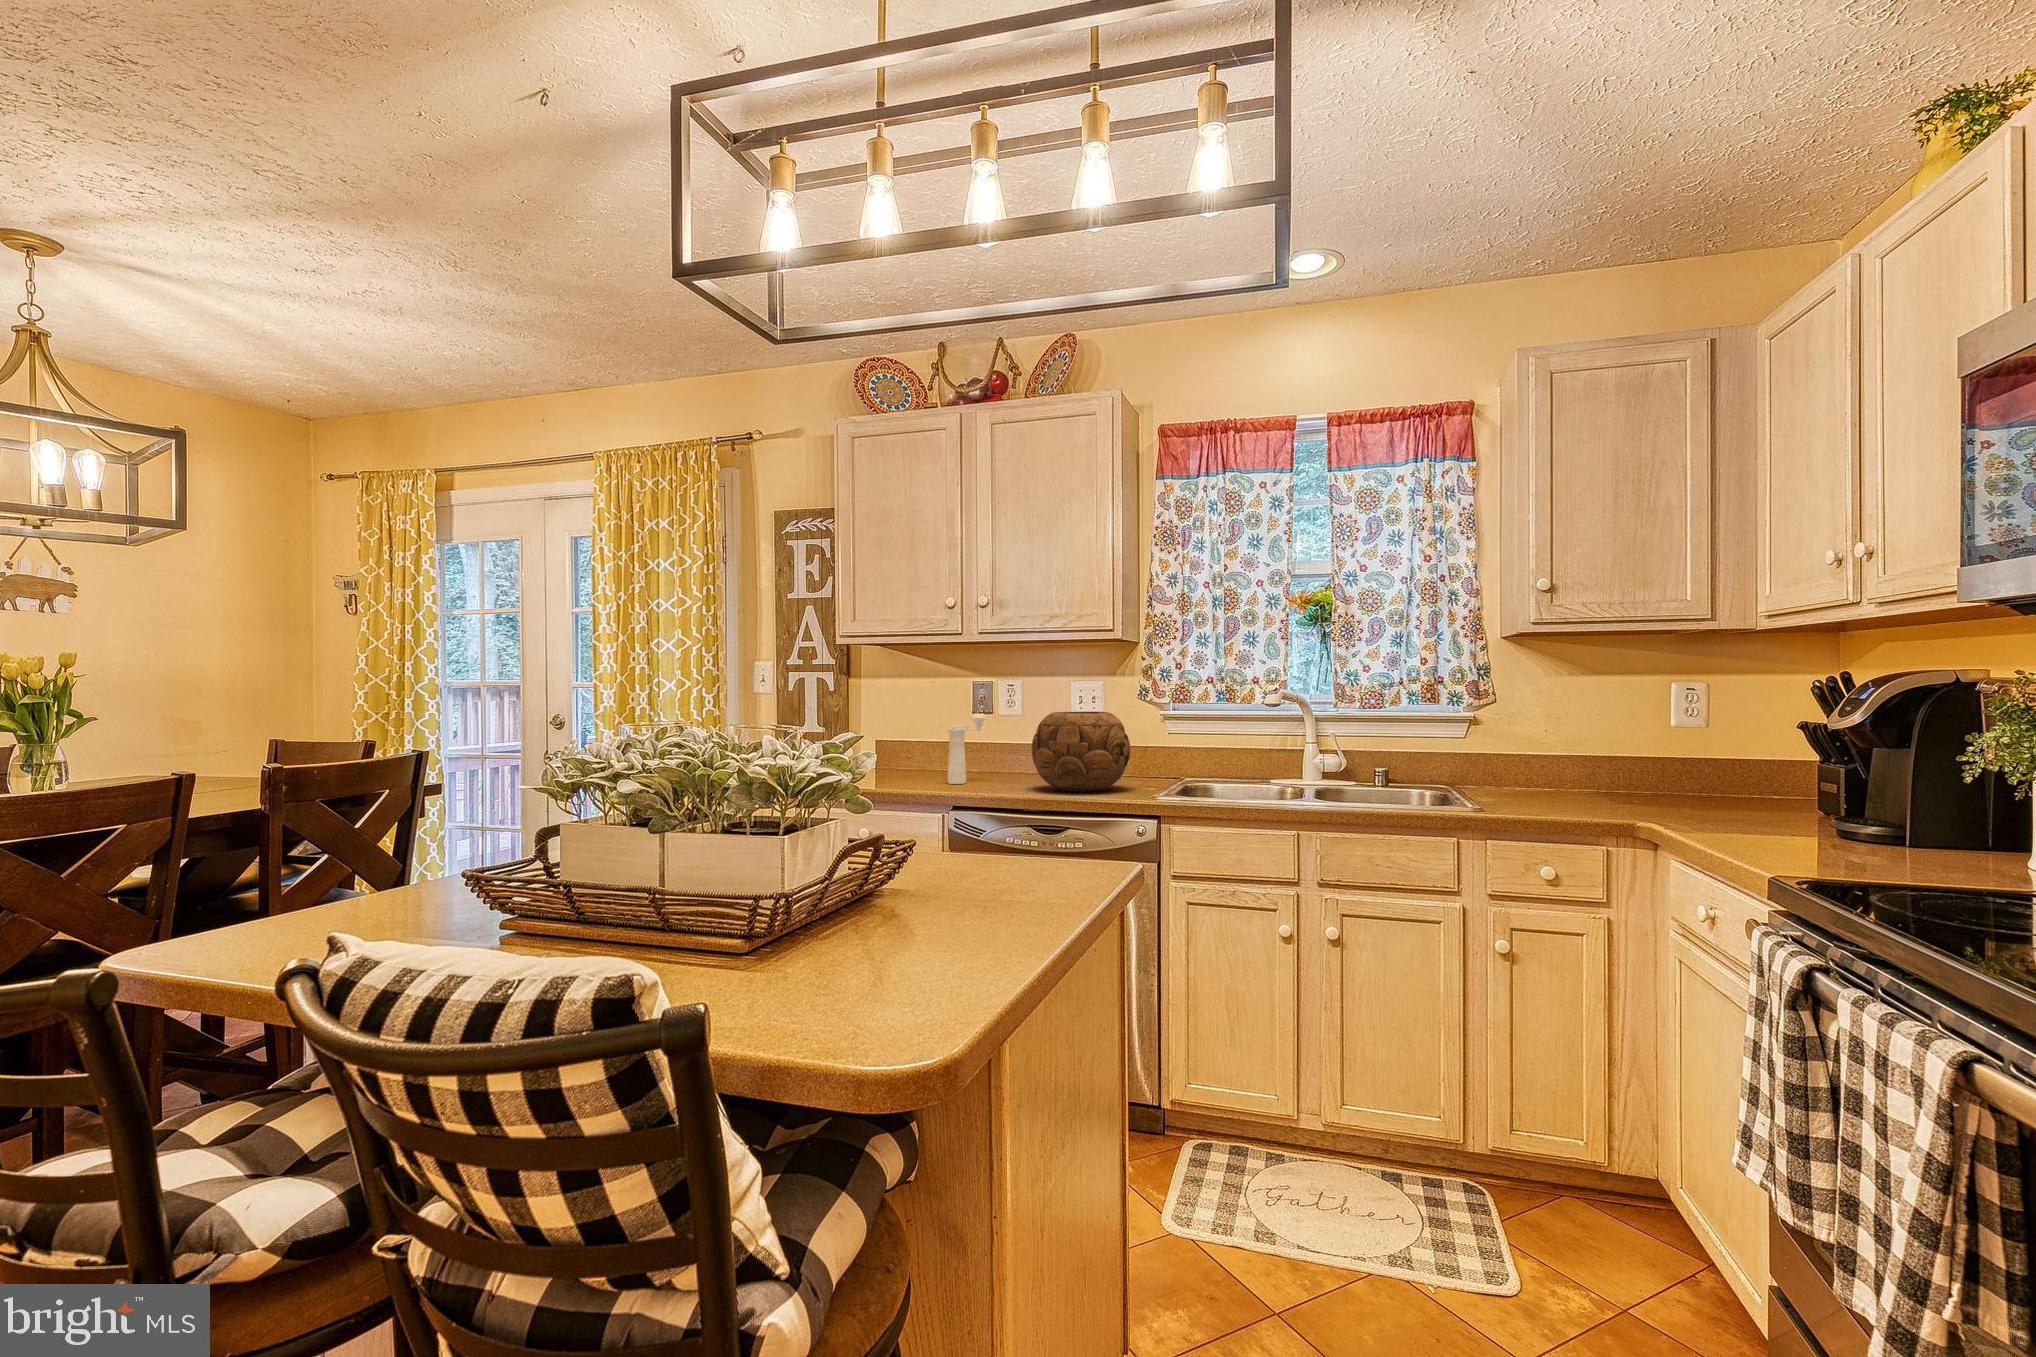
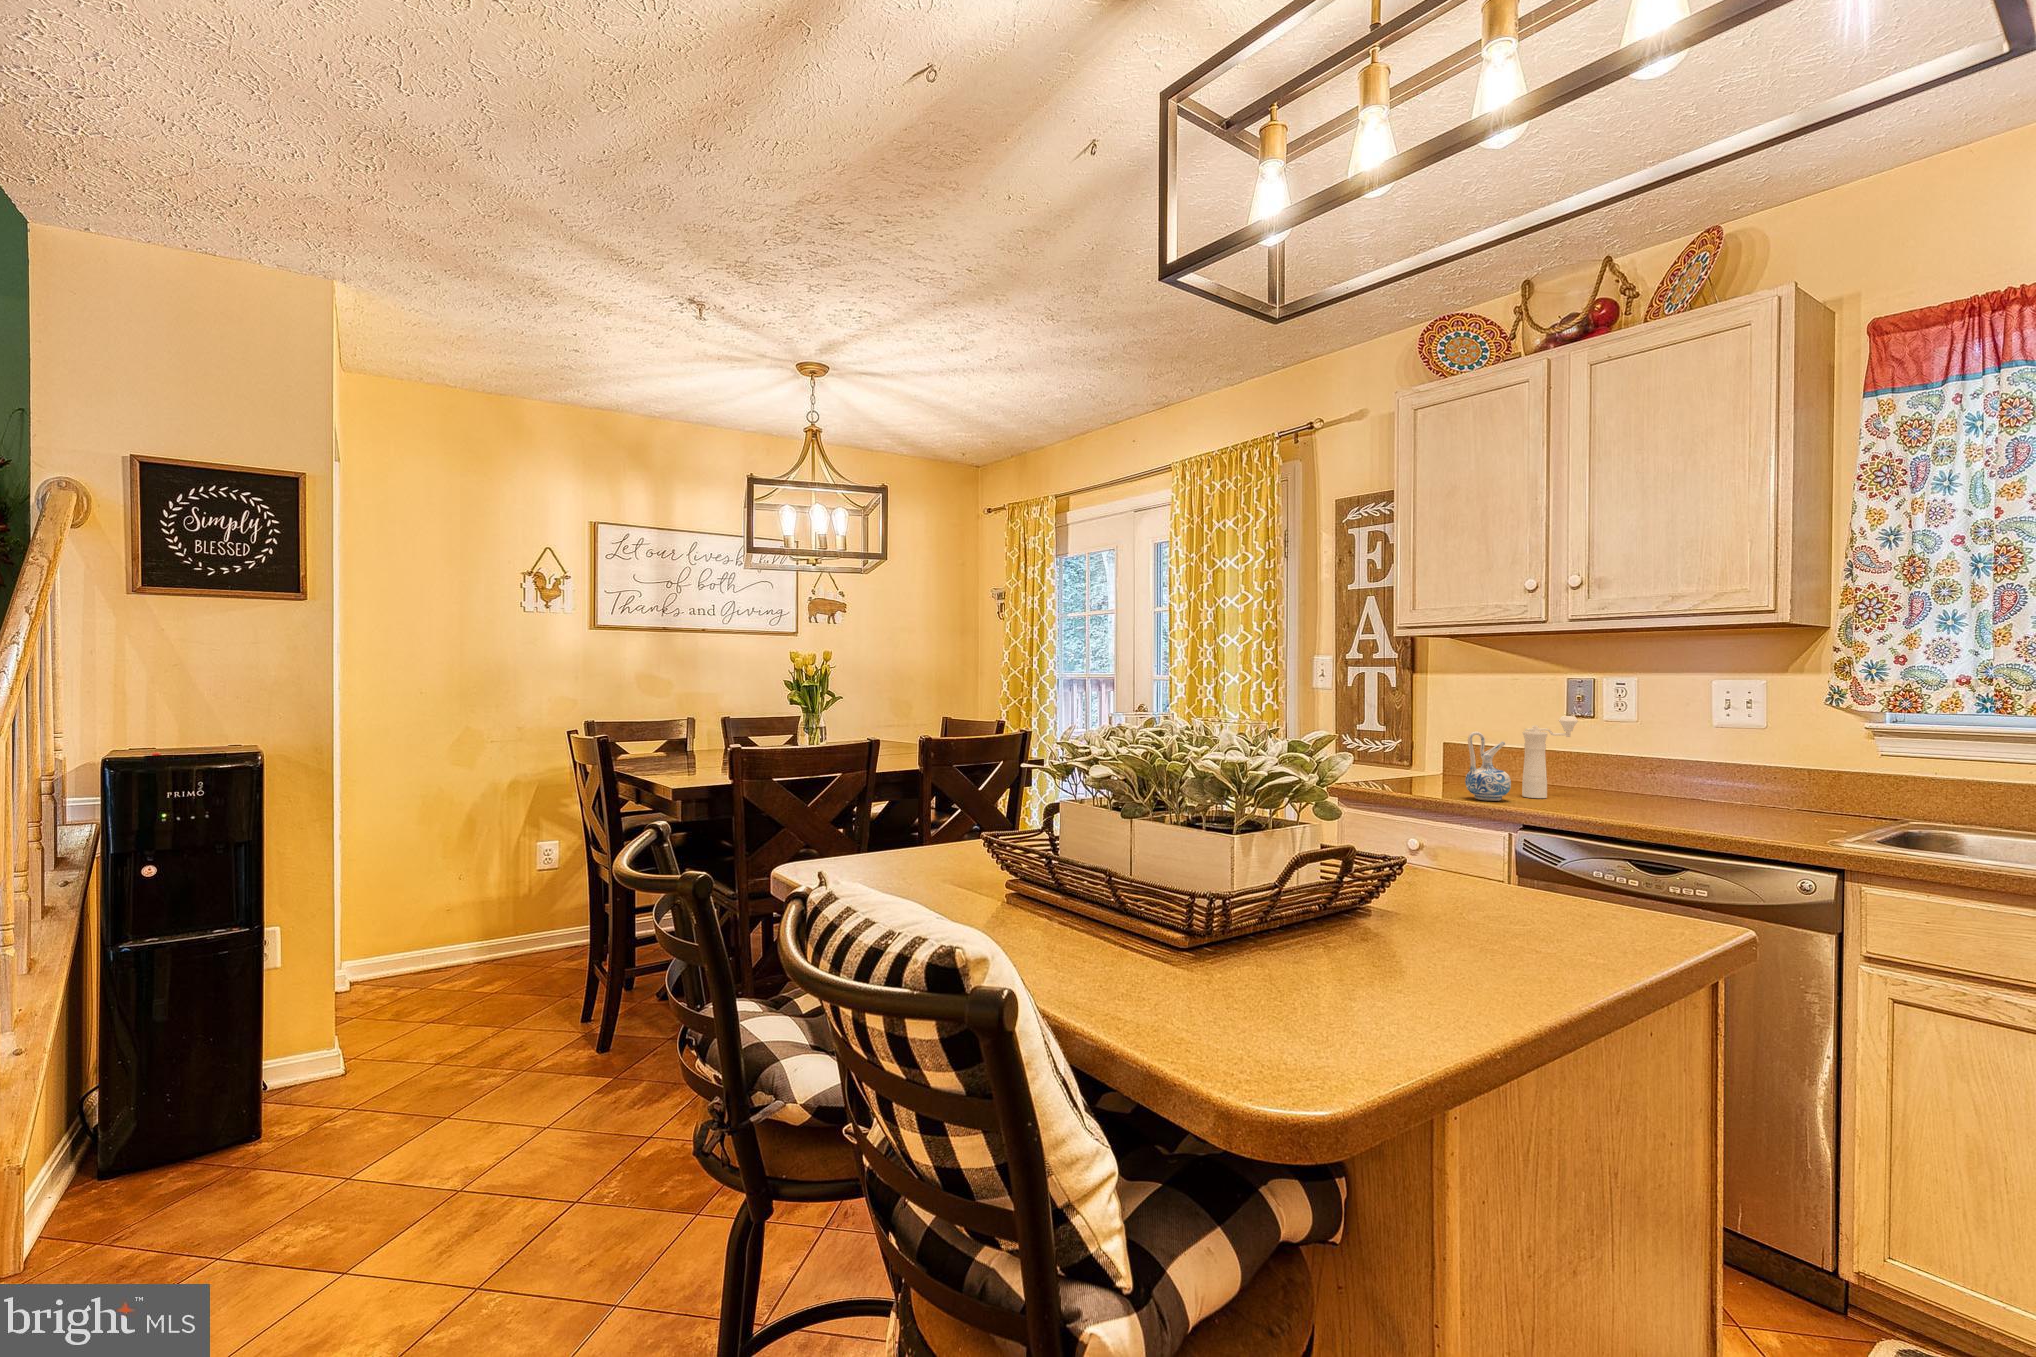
decorative bowl: present [1032,712,1130,791] -> none [1637,717,1801,824]
ceramic pitcher: none [907,730,942,789] -> present [1465,732,1511,801]

